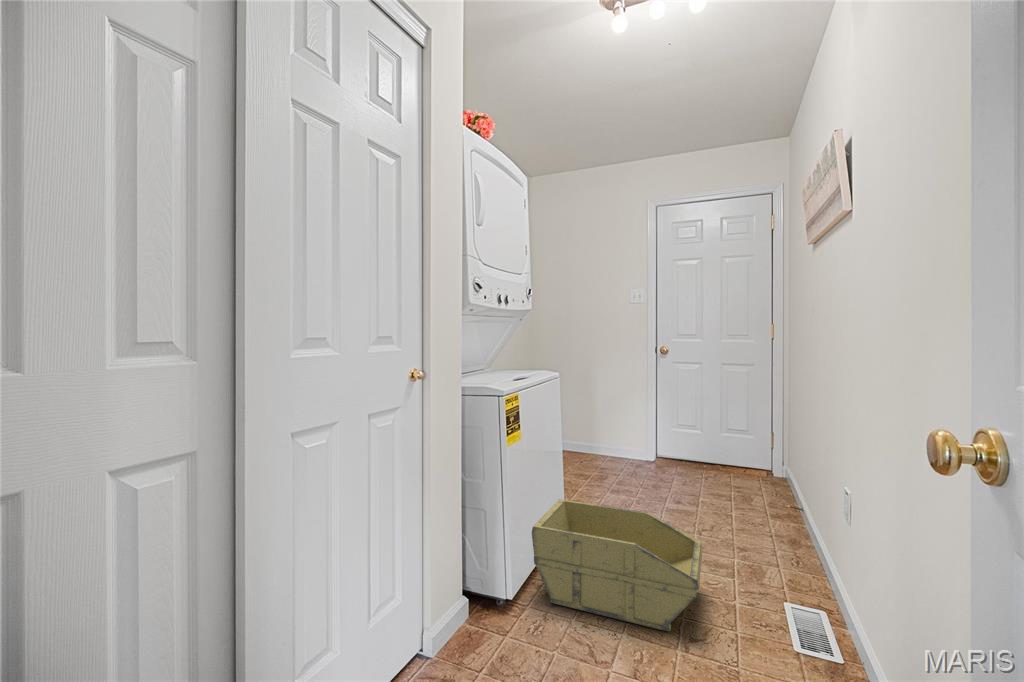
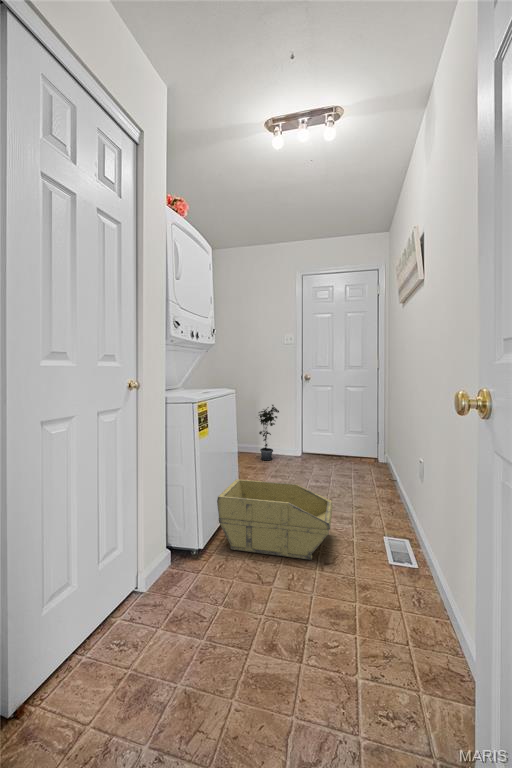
potted plant: none [589,387,623,465] -> present [259,405,279,460]

